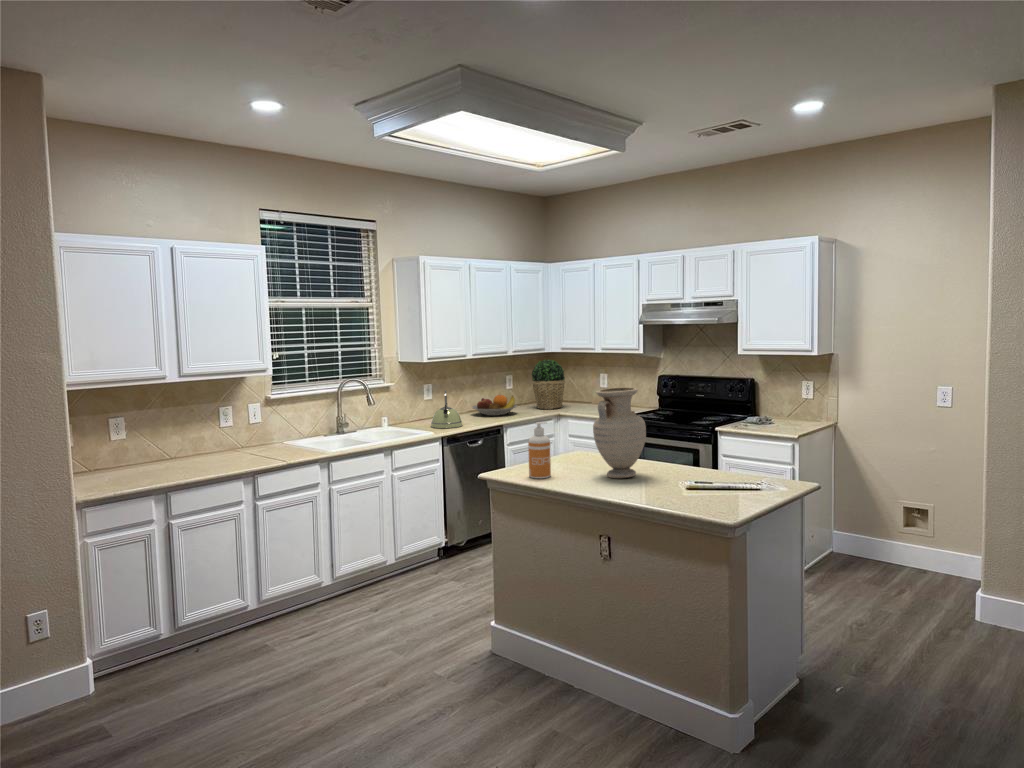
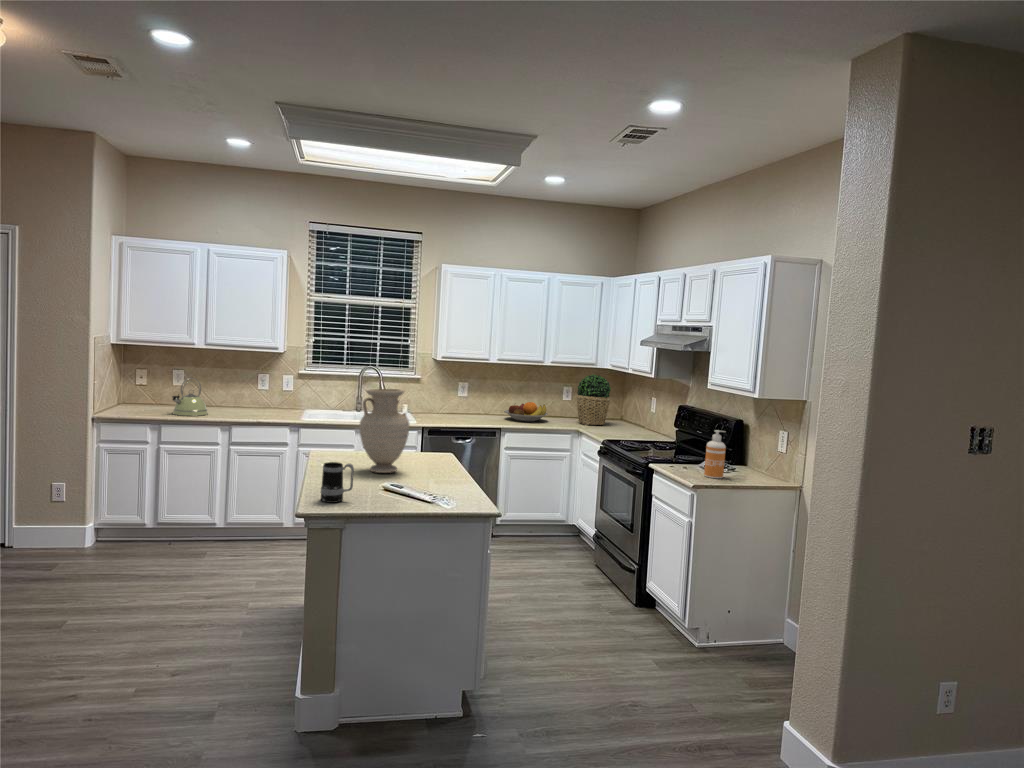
kettle: present [431,390,462,428] -> present [172,378,208,416]
soap dispenser: present [528,422,551,478] -> present [704,430,726,478]
mug: none [706,463,733,508] -> present [321,462,354,503]

